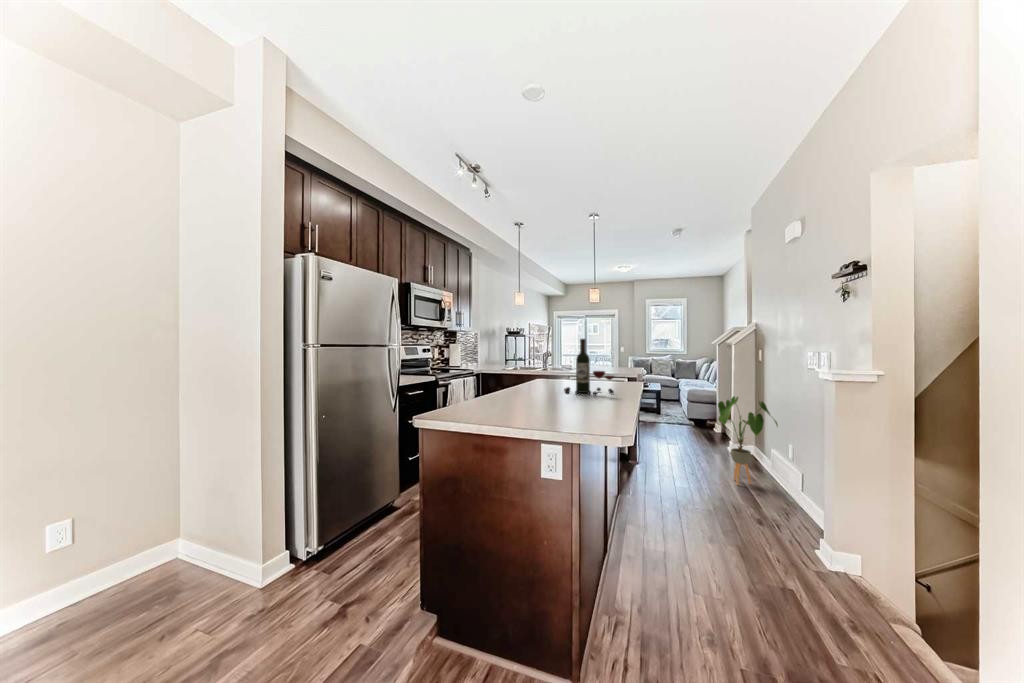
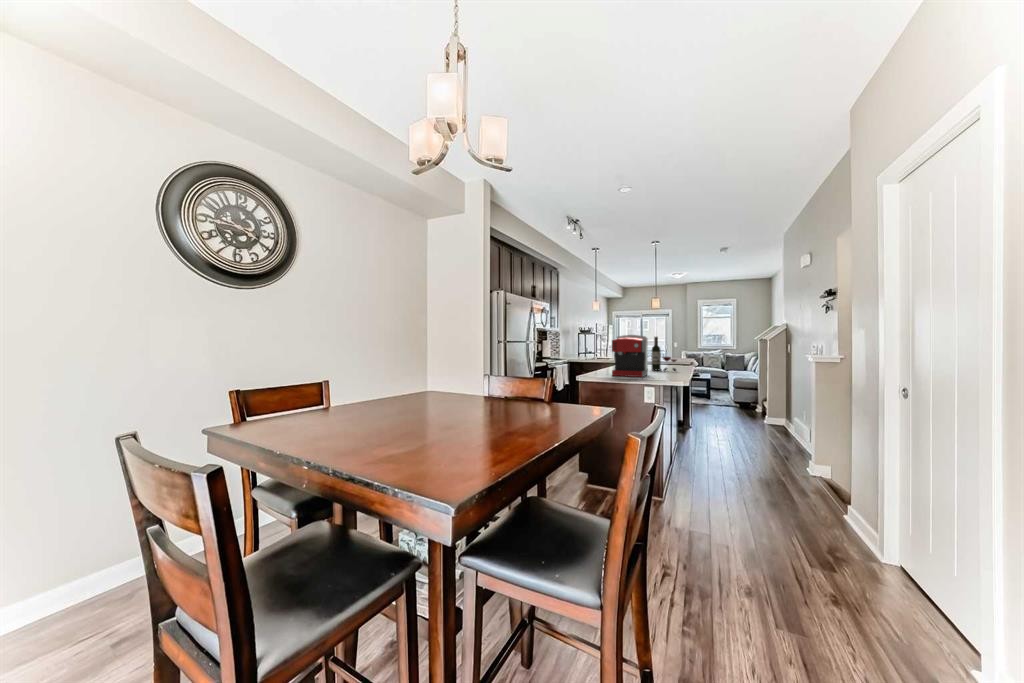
coffee maker: none [492,335,561,415] -> present [612,335,648,377]
house plant: present [718,396,778,485] -> none [751,378,796,441]

